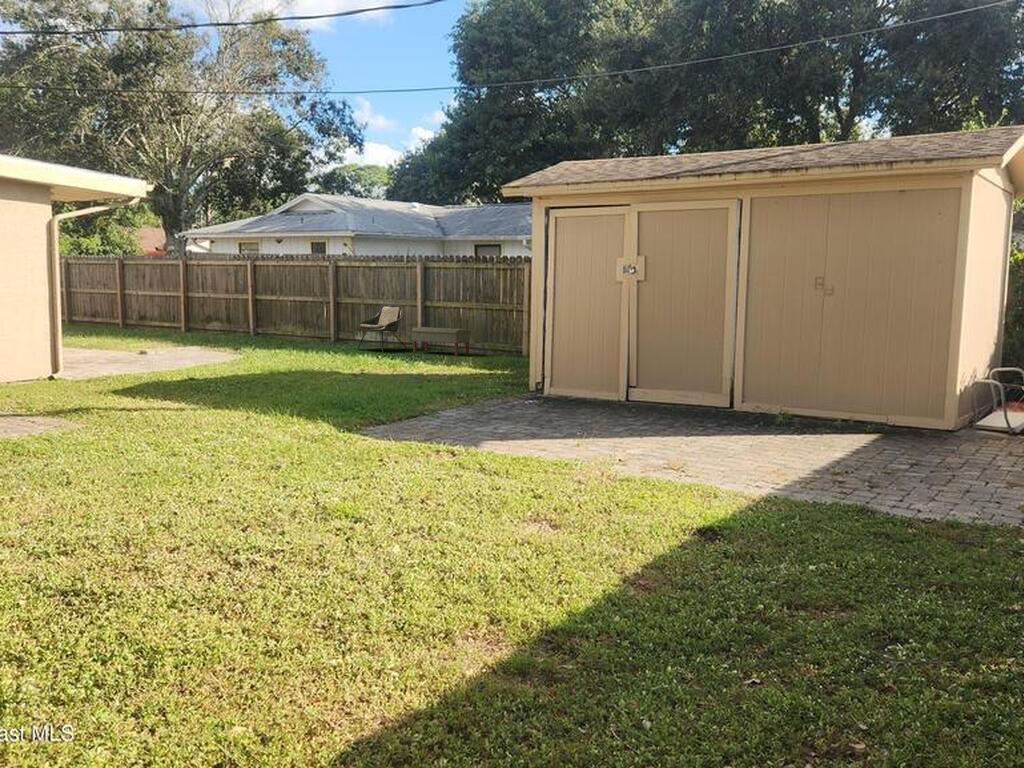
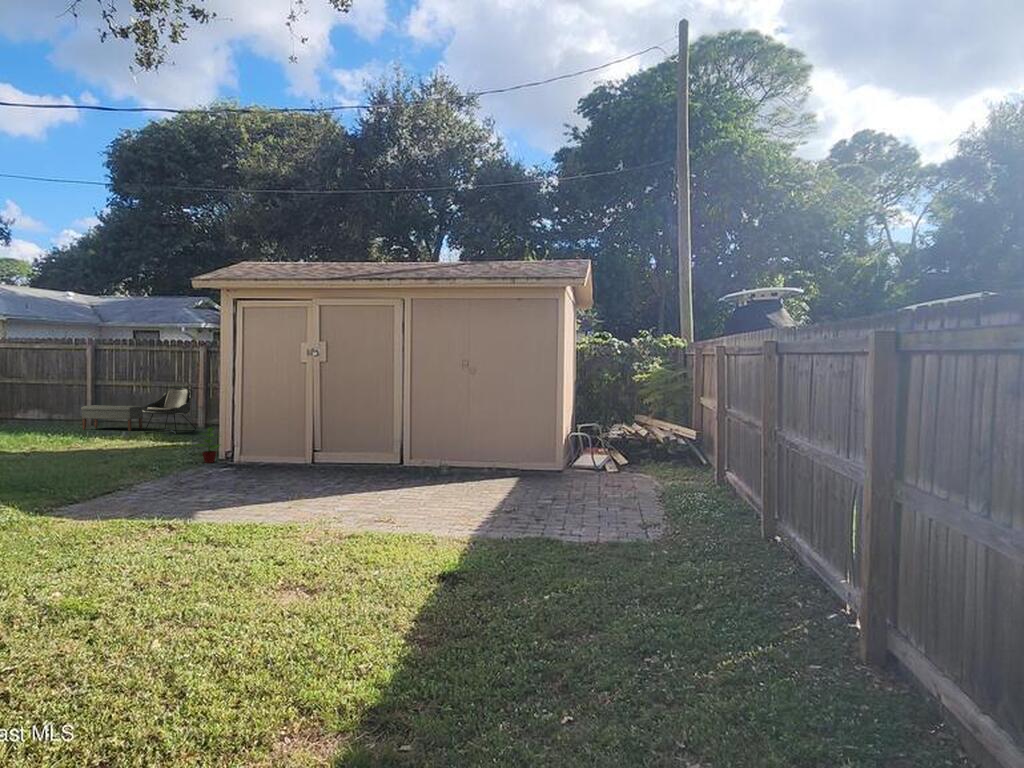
lounge chair: present [355,305,406,352] -> present [142,387,196,434]
potted plant: none [502,352,533,393] -> present [194,428,221,463]

